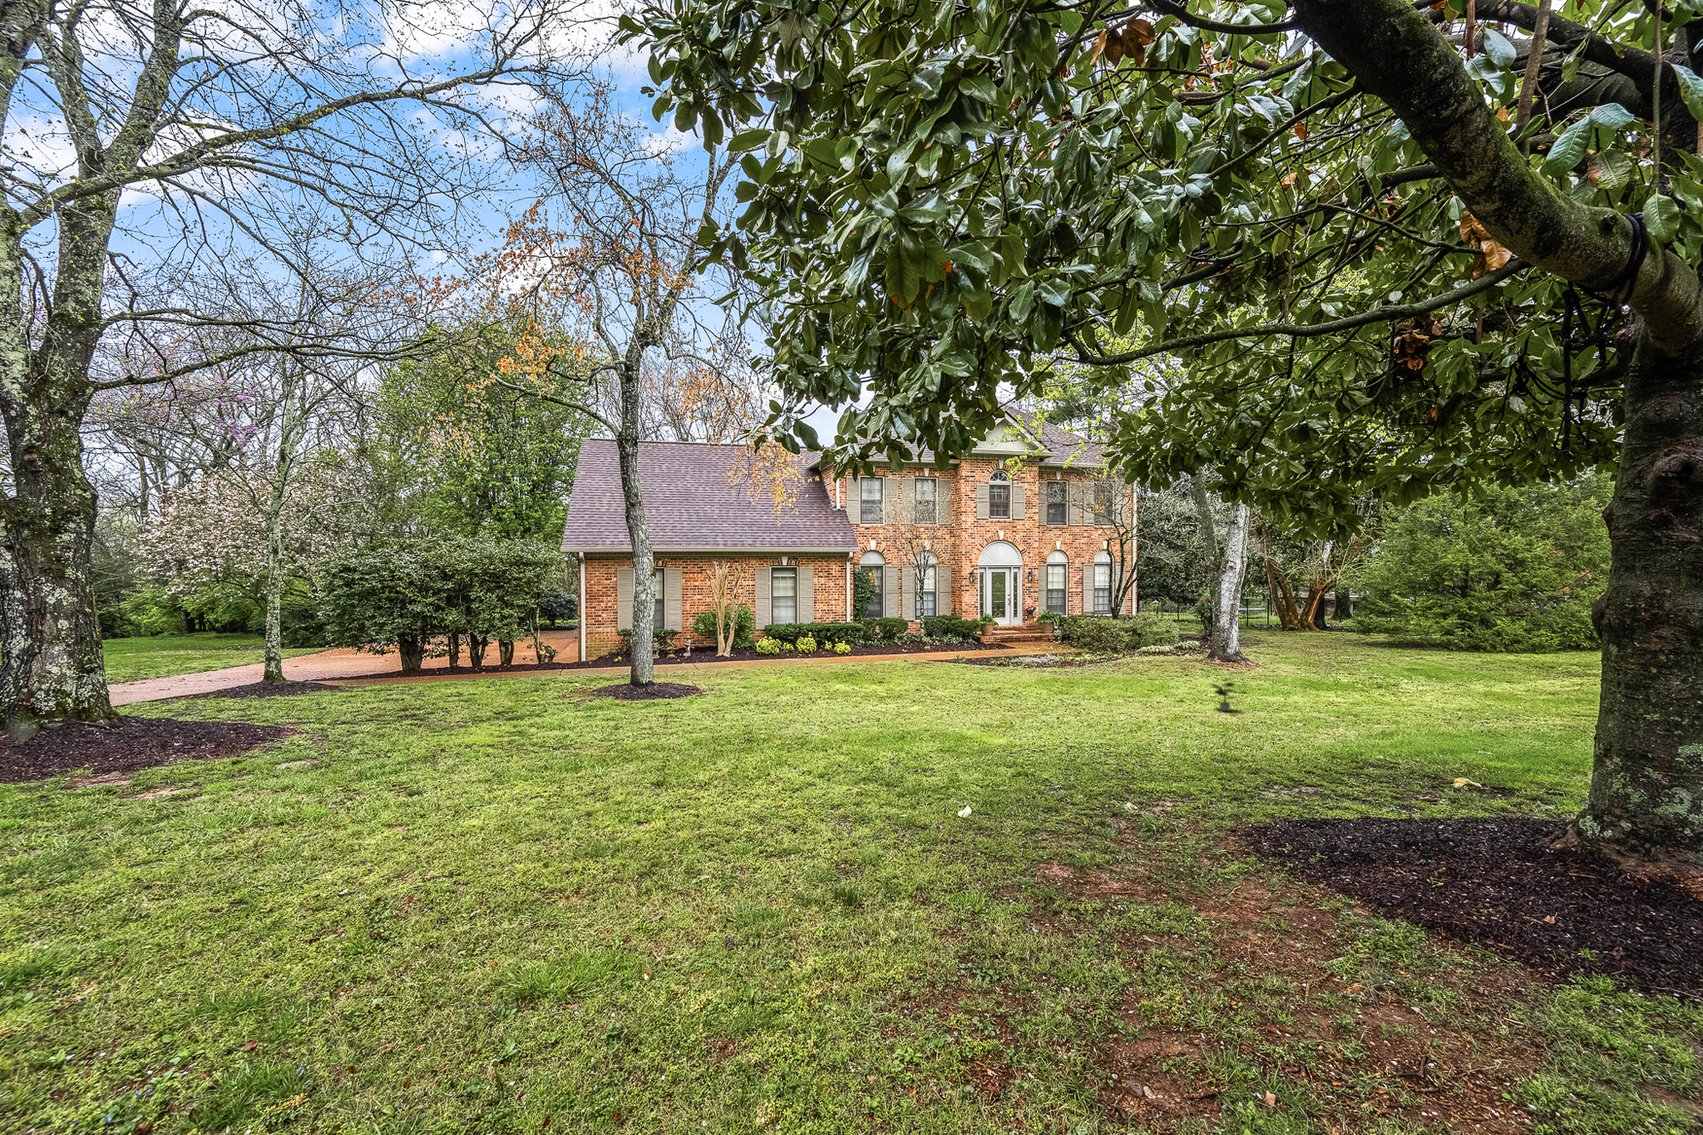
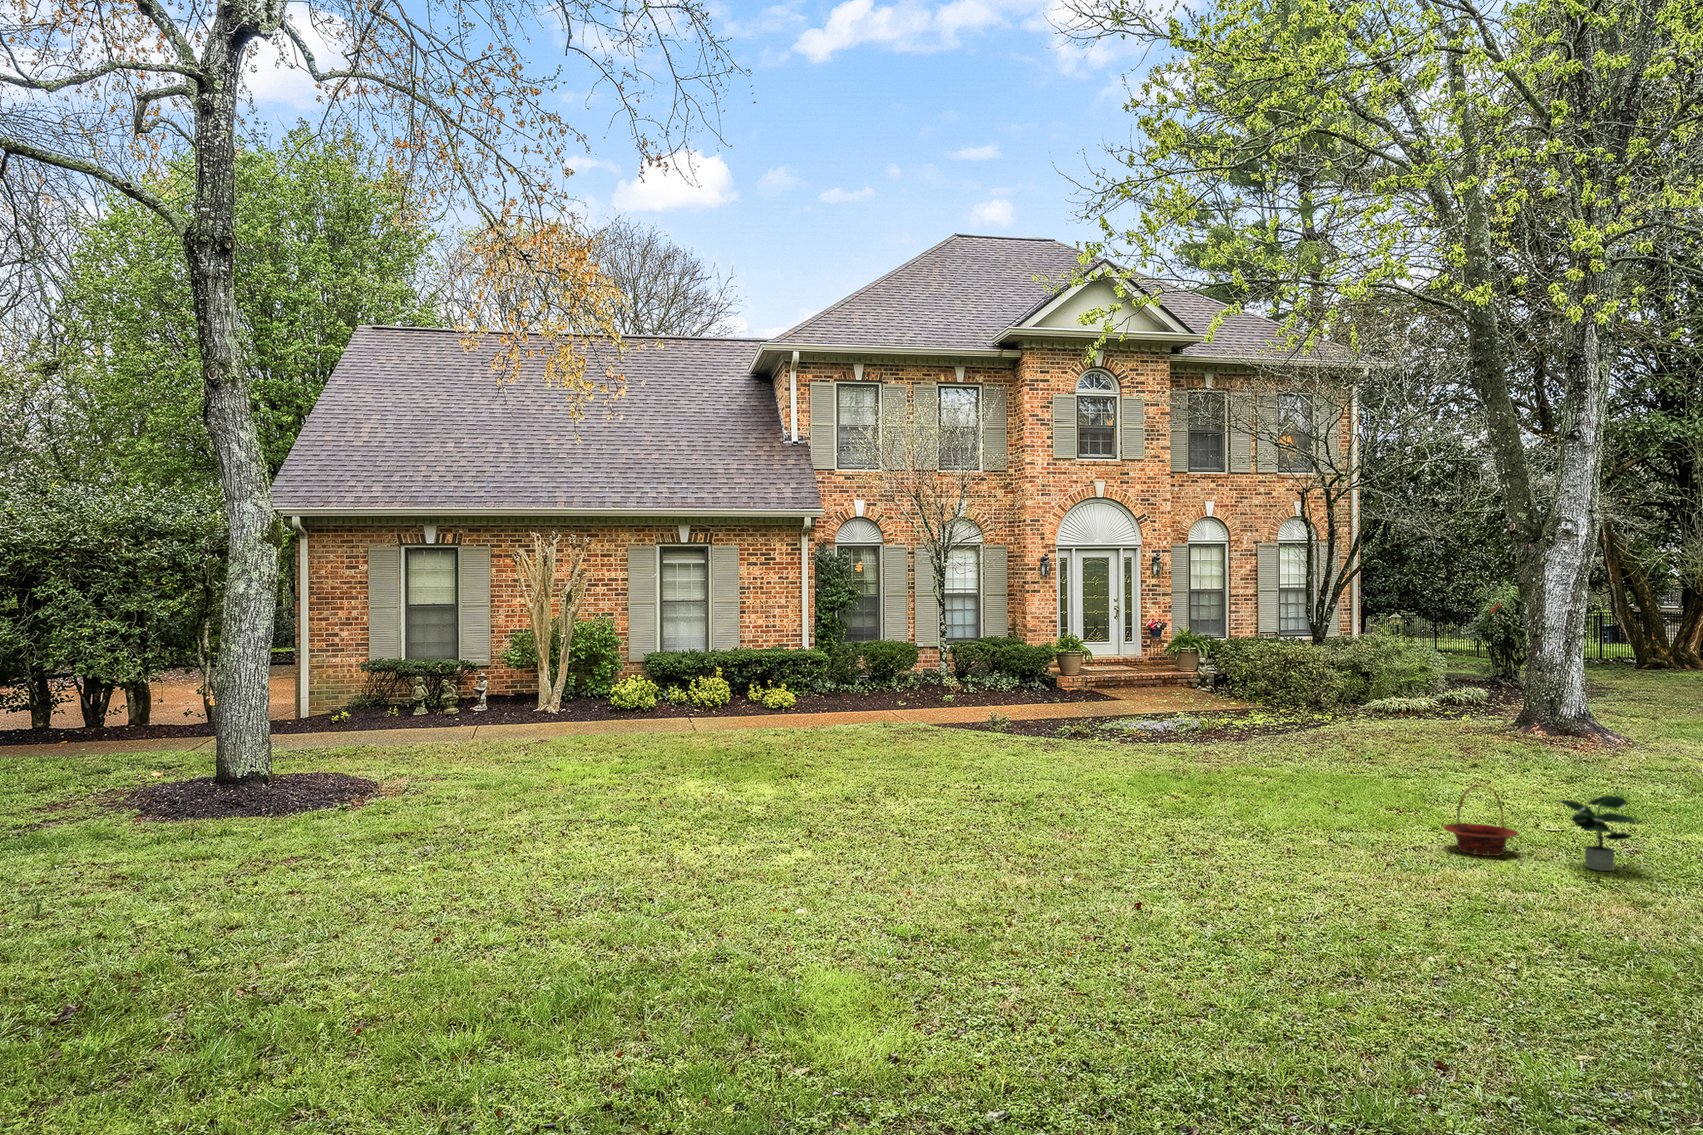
basket: none [1167,680,1196,707] -> present [1444,785,1519,856]

